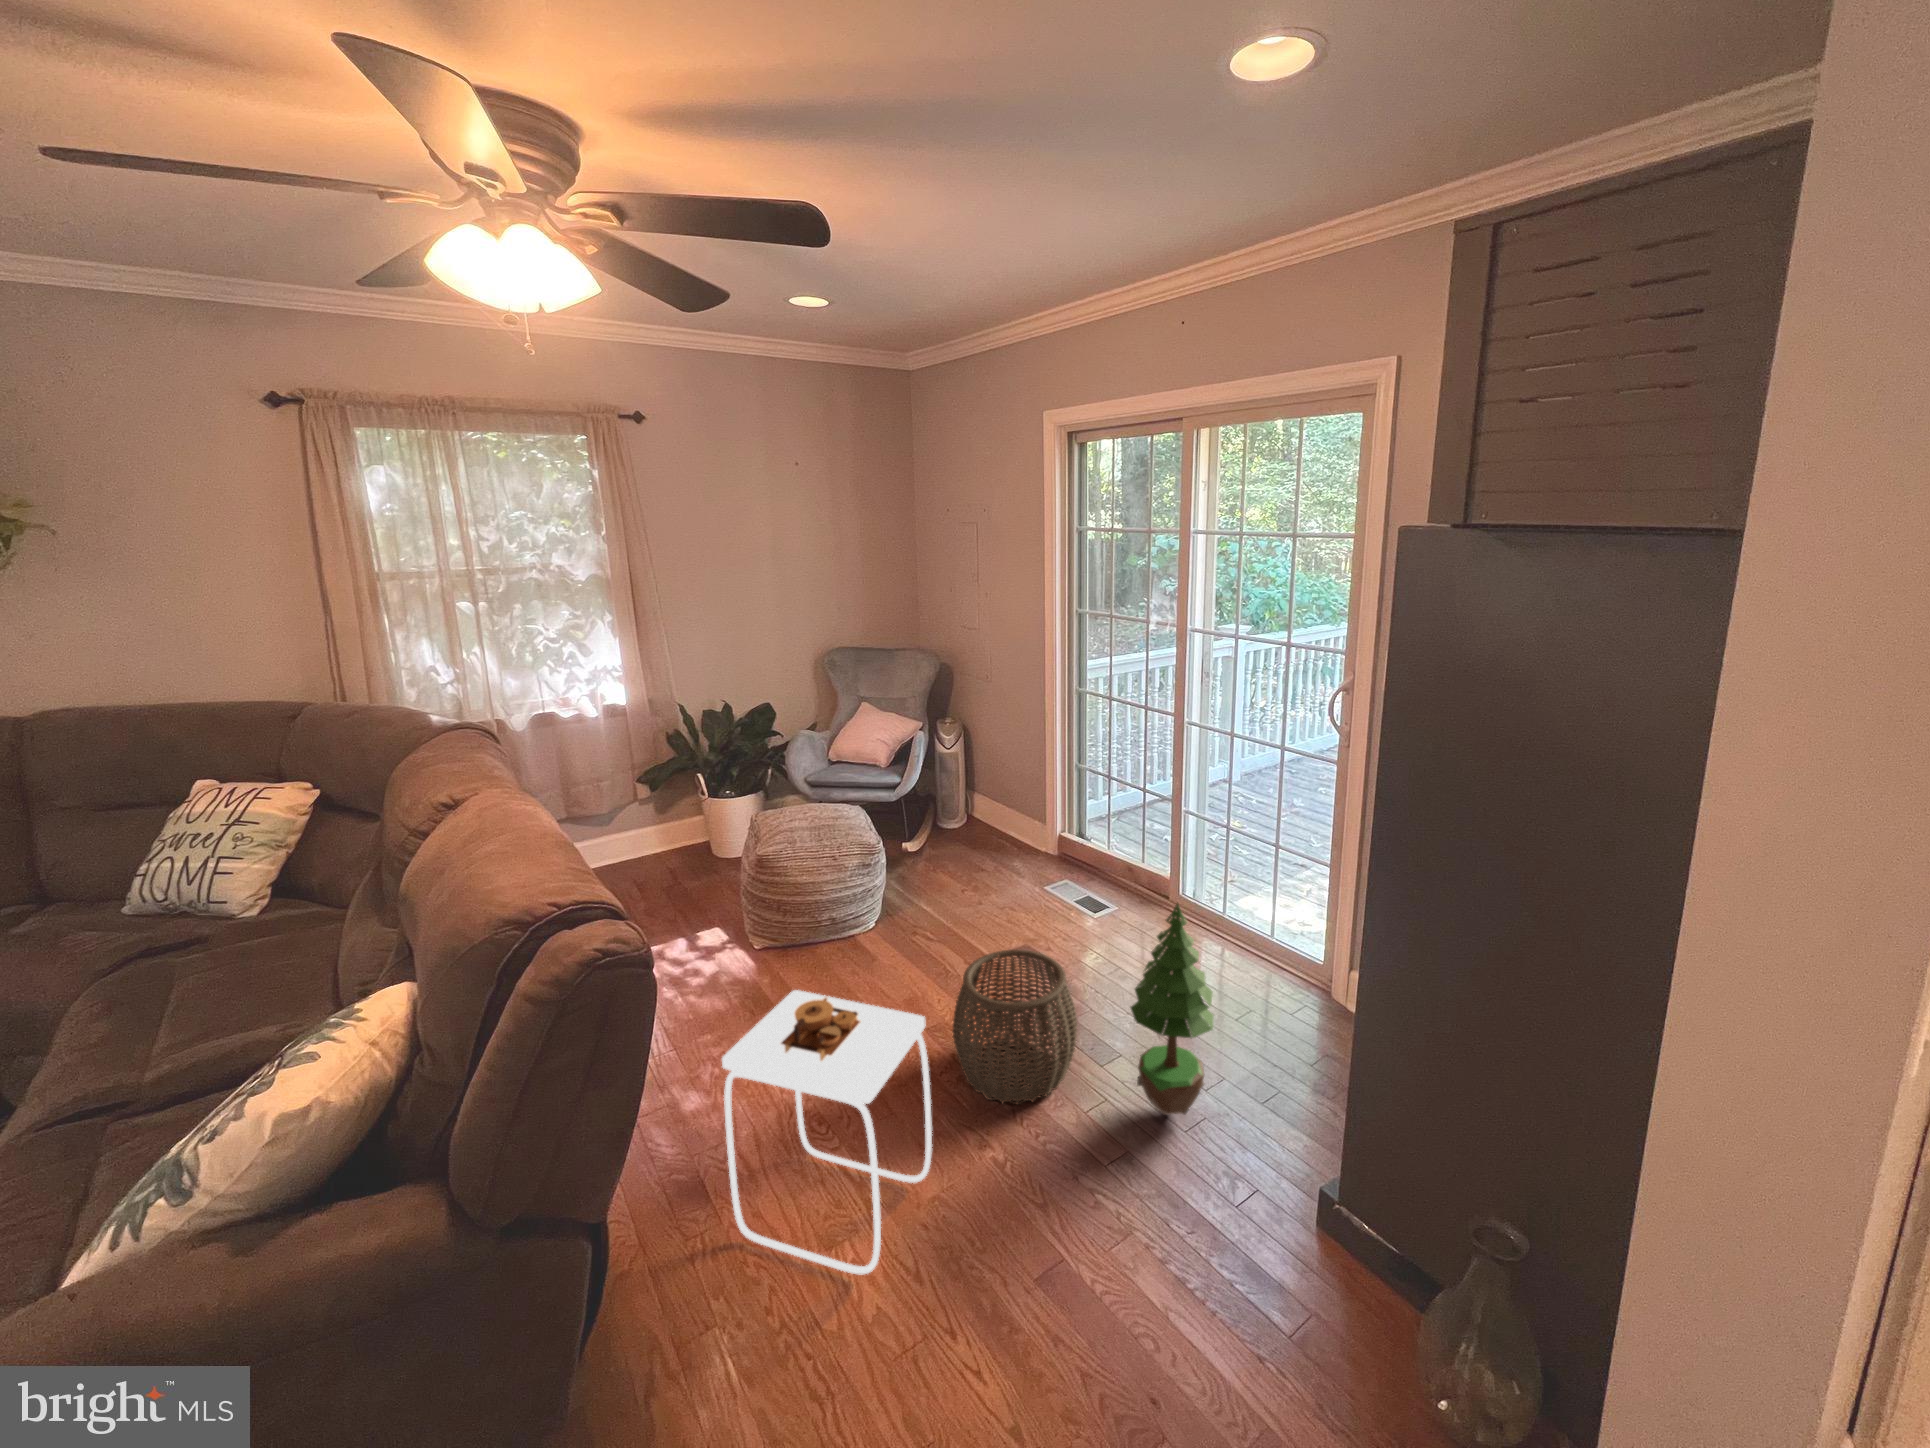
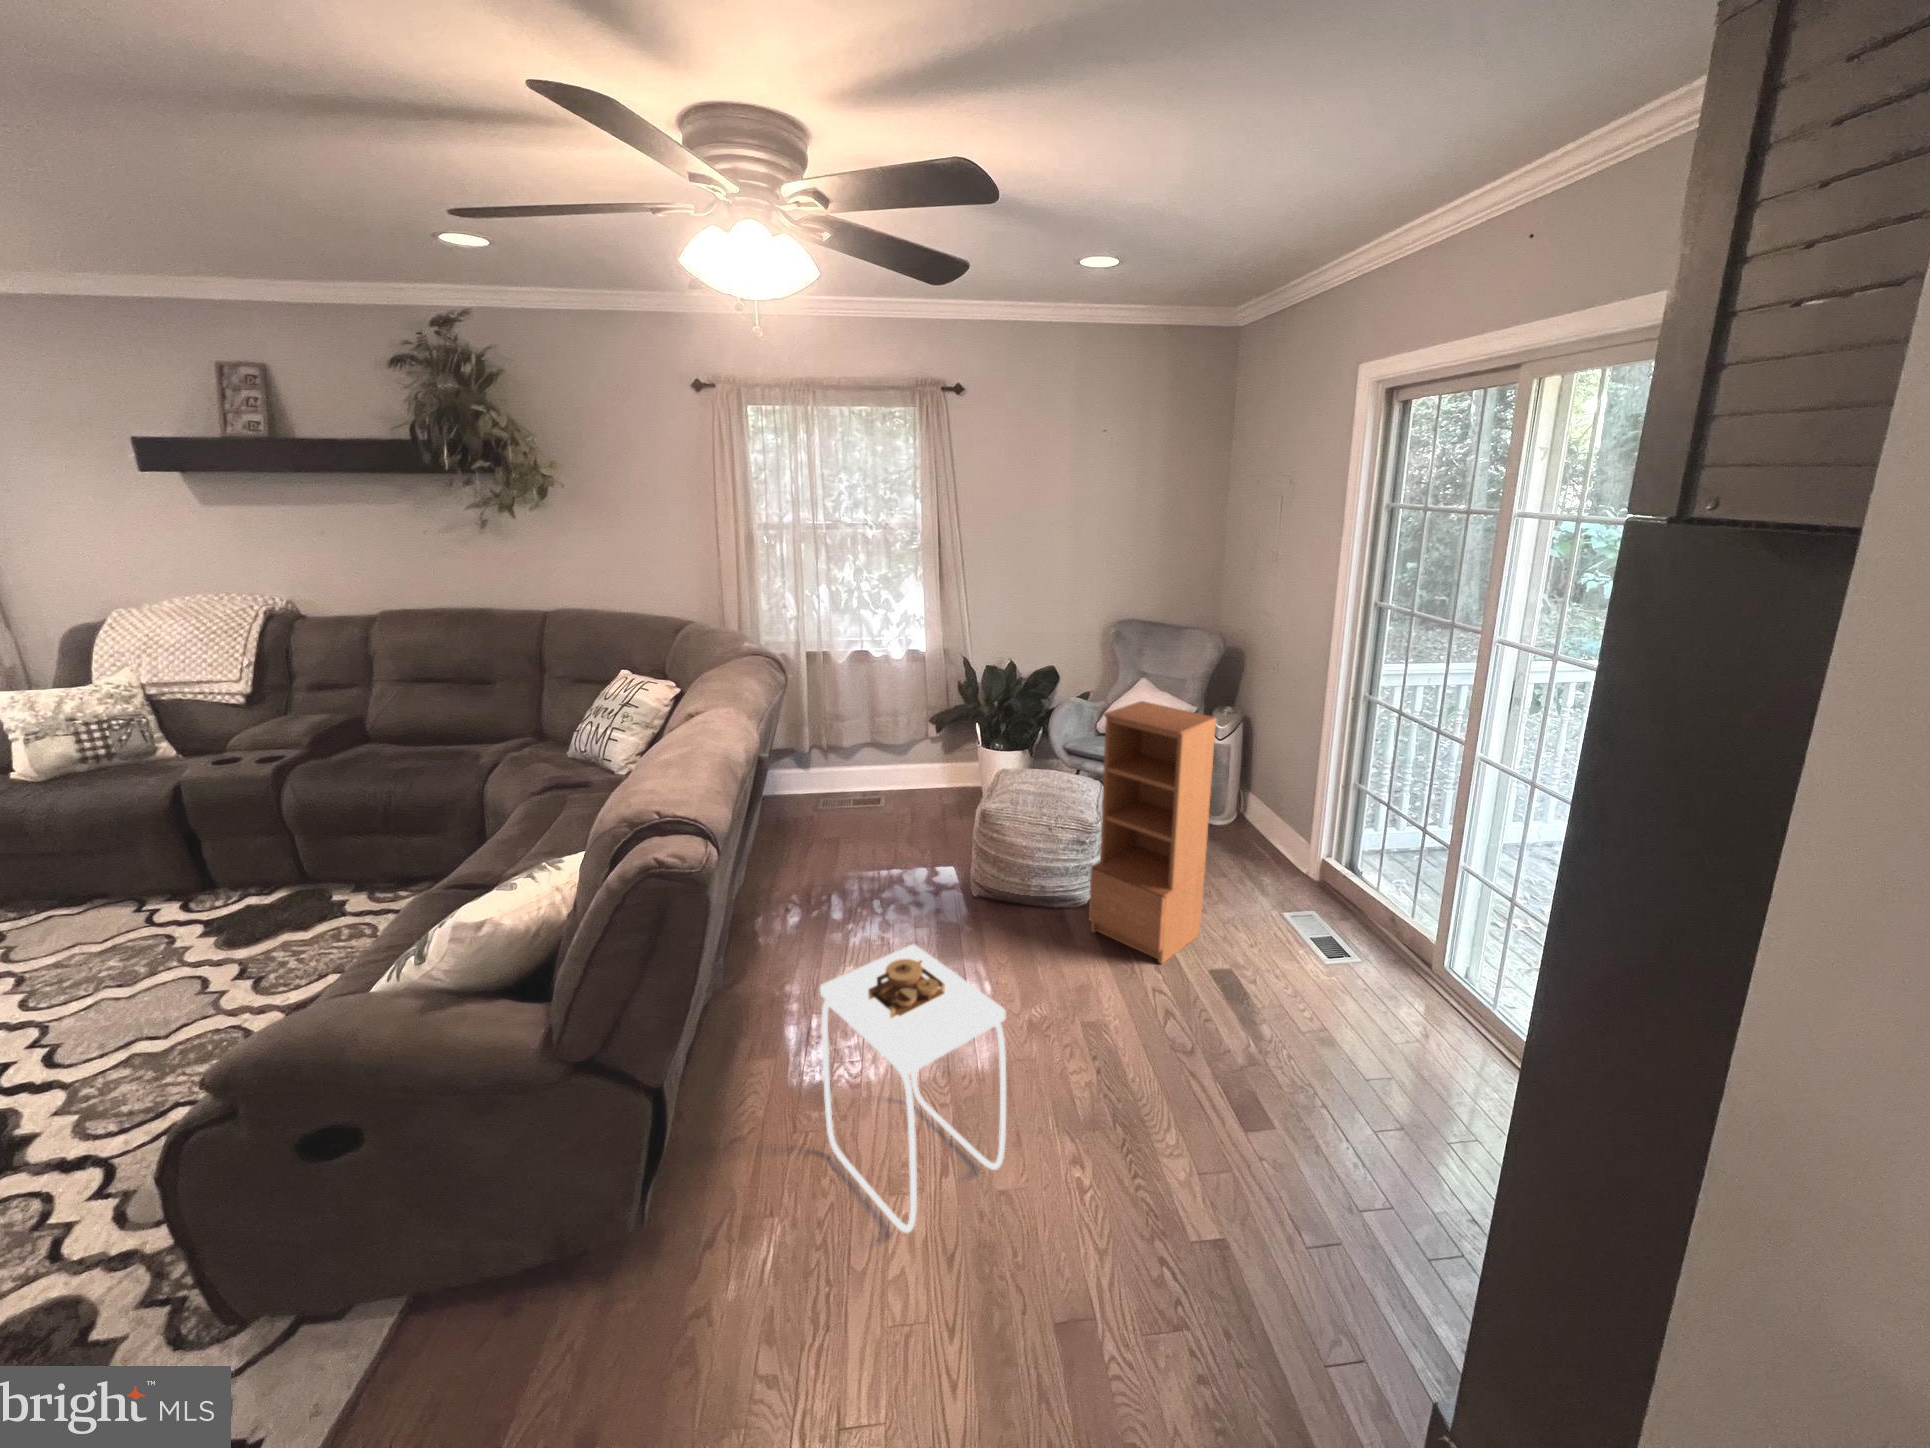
bookcase: none [886,719,987,956] -> present [1089,701,1217,964]
potted tree: present [1131,904,1214,1115] -> none [1257,976,1367,1231]
woven basket: present [952,949,1078,1104] -> none [1079,968,1220,1141]

